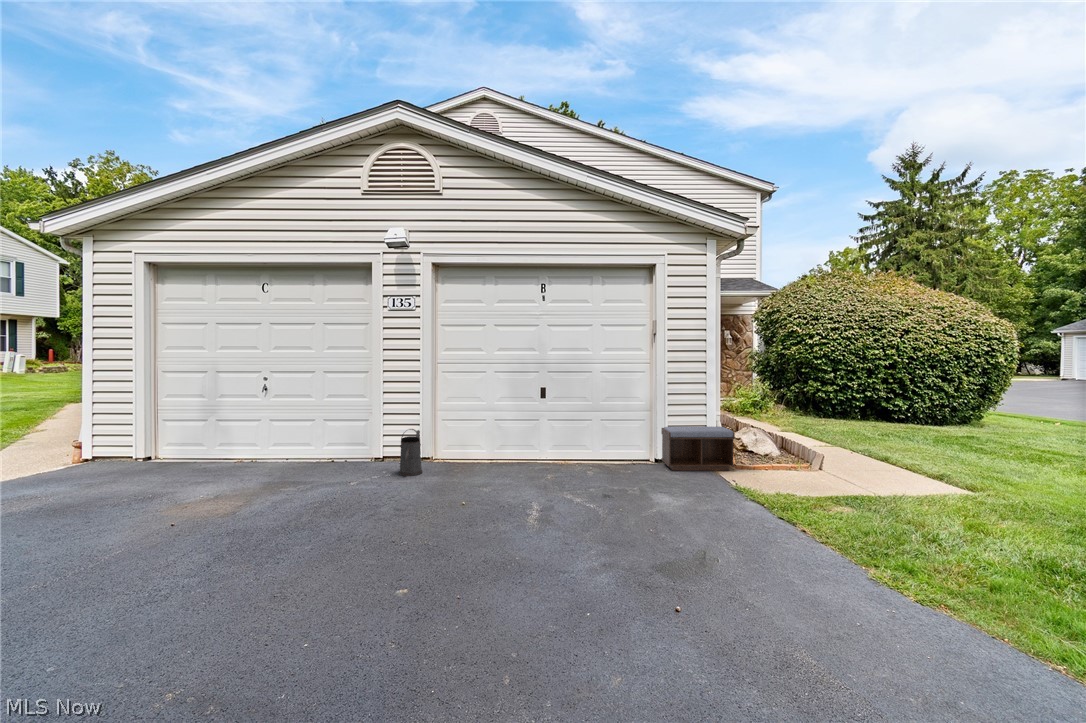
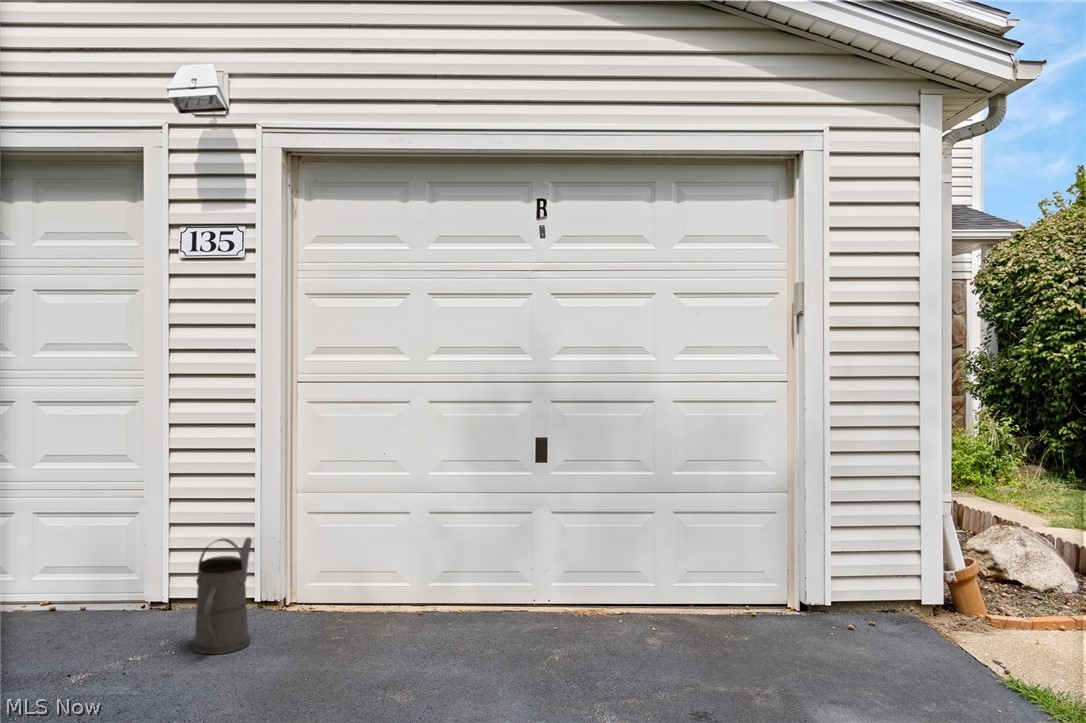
bench: present [661,426,735,471] -> none [815,531,995,638]

